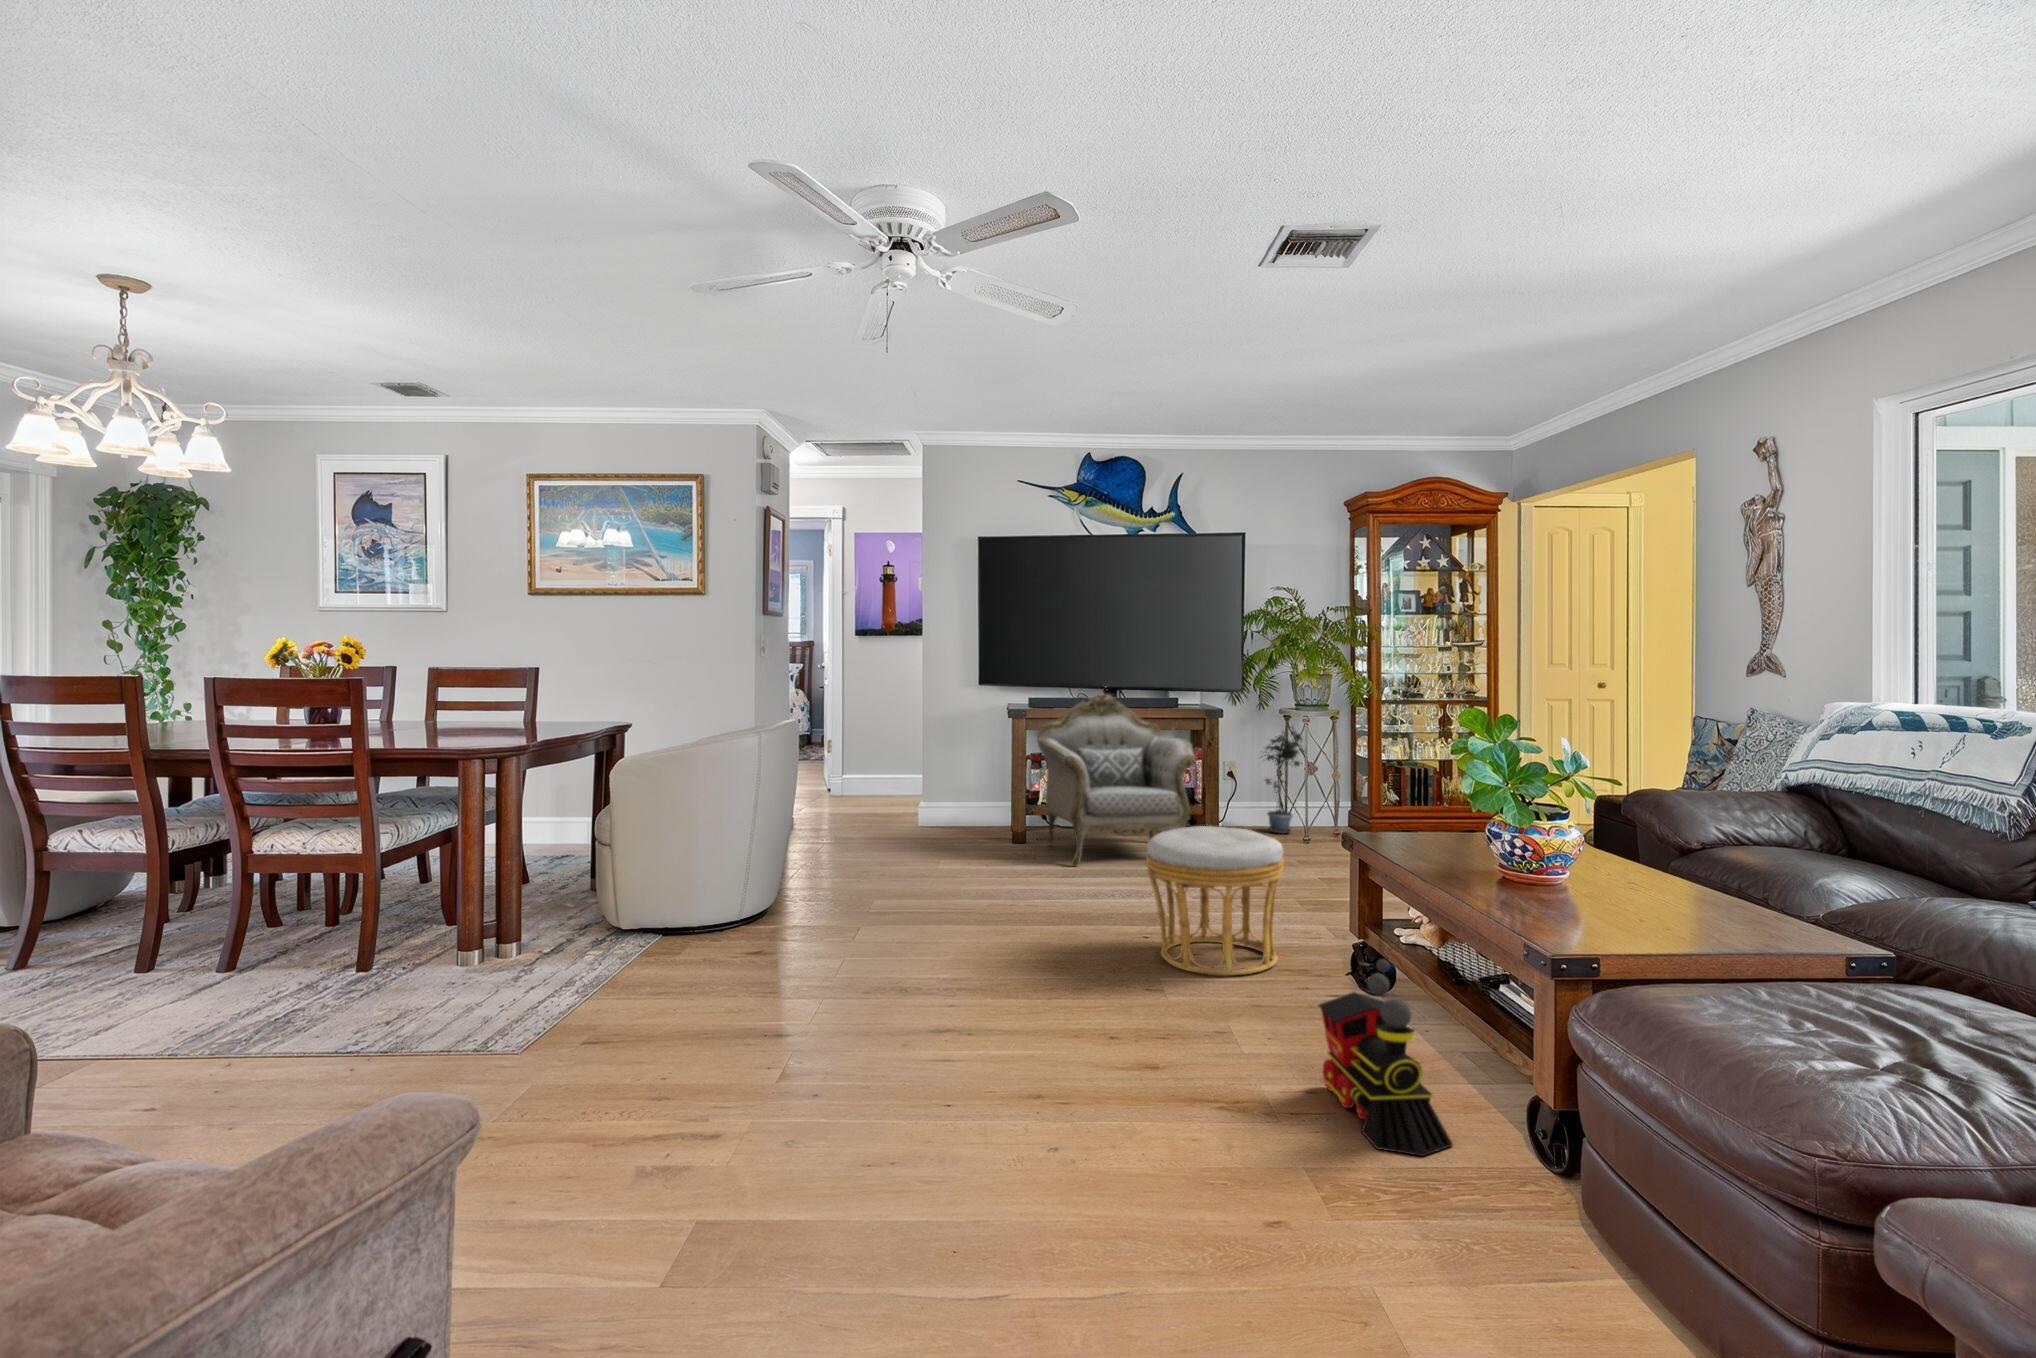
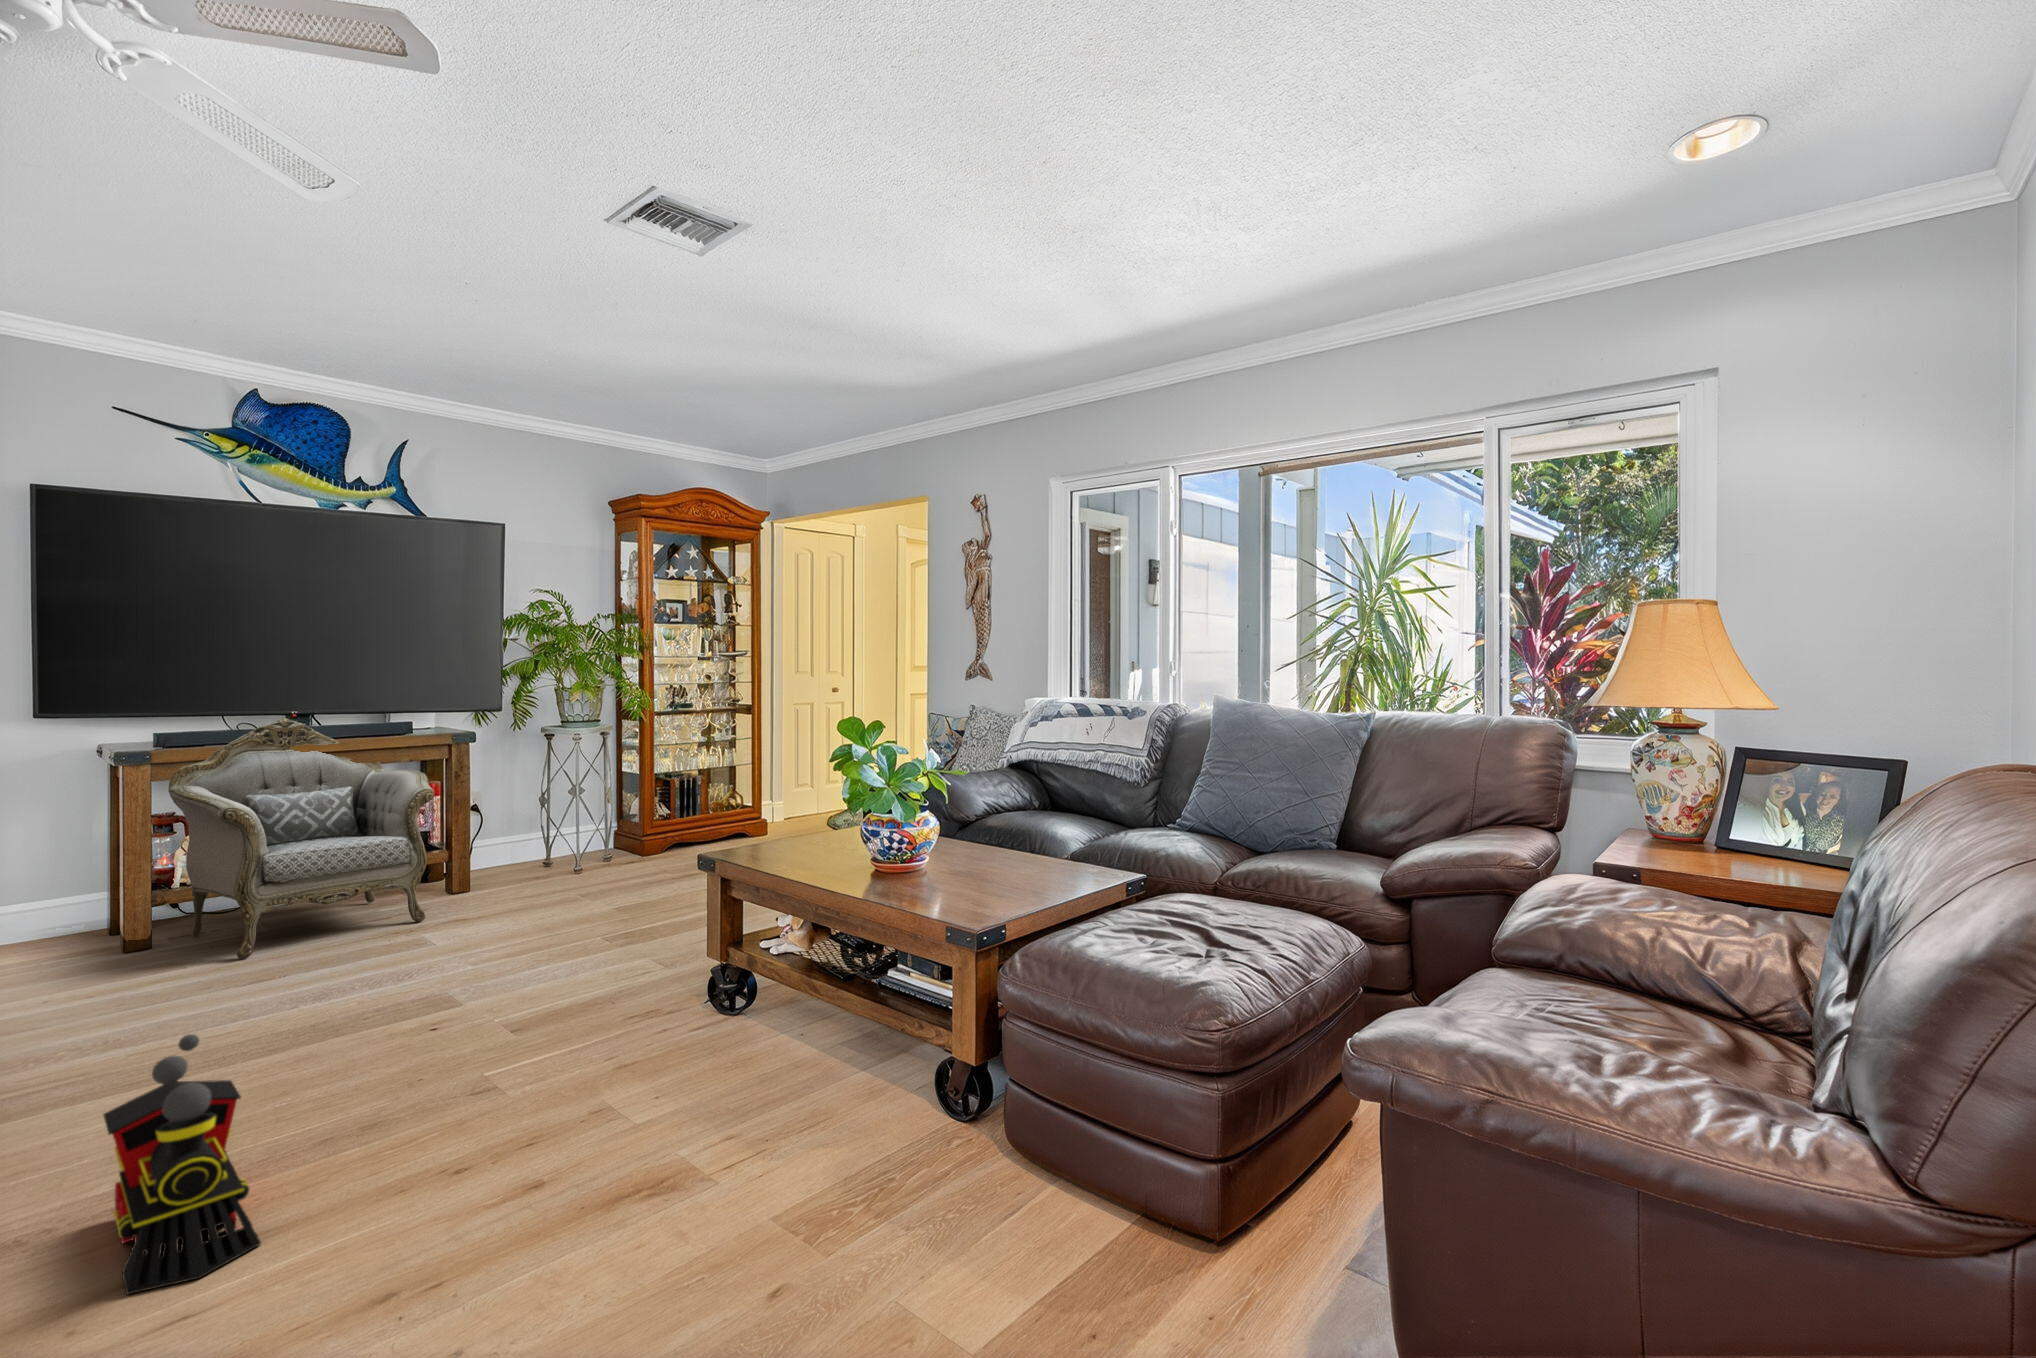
potted plant: present [1261,727,1304,834] -> none [513,746,572,866]
ottoman: present [1146,826,1284,975] -> none [372,875,572,1077]
toy train: present [1319,959,1453,1156] -> present [104,1034,261,1294]

